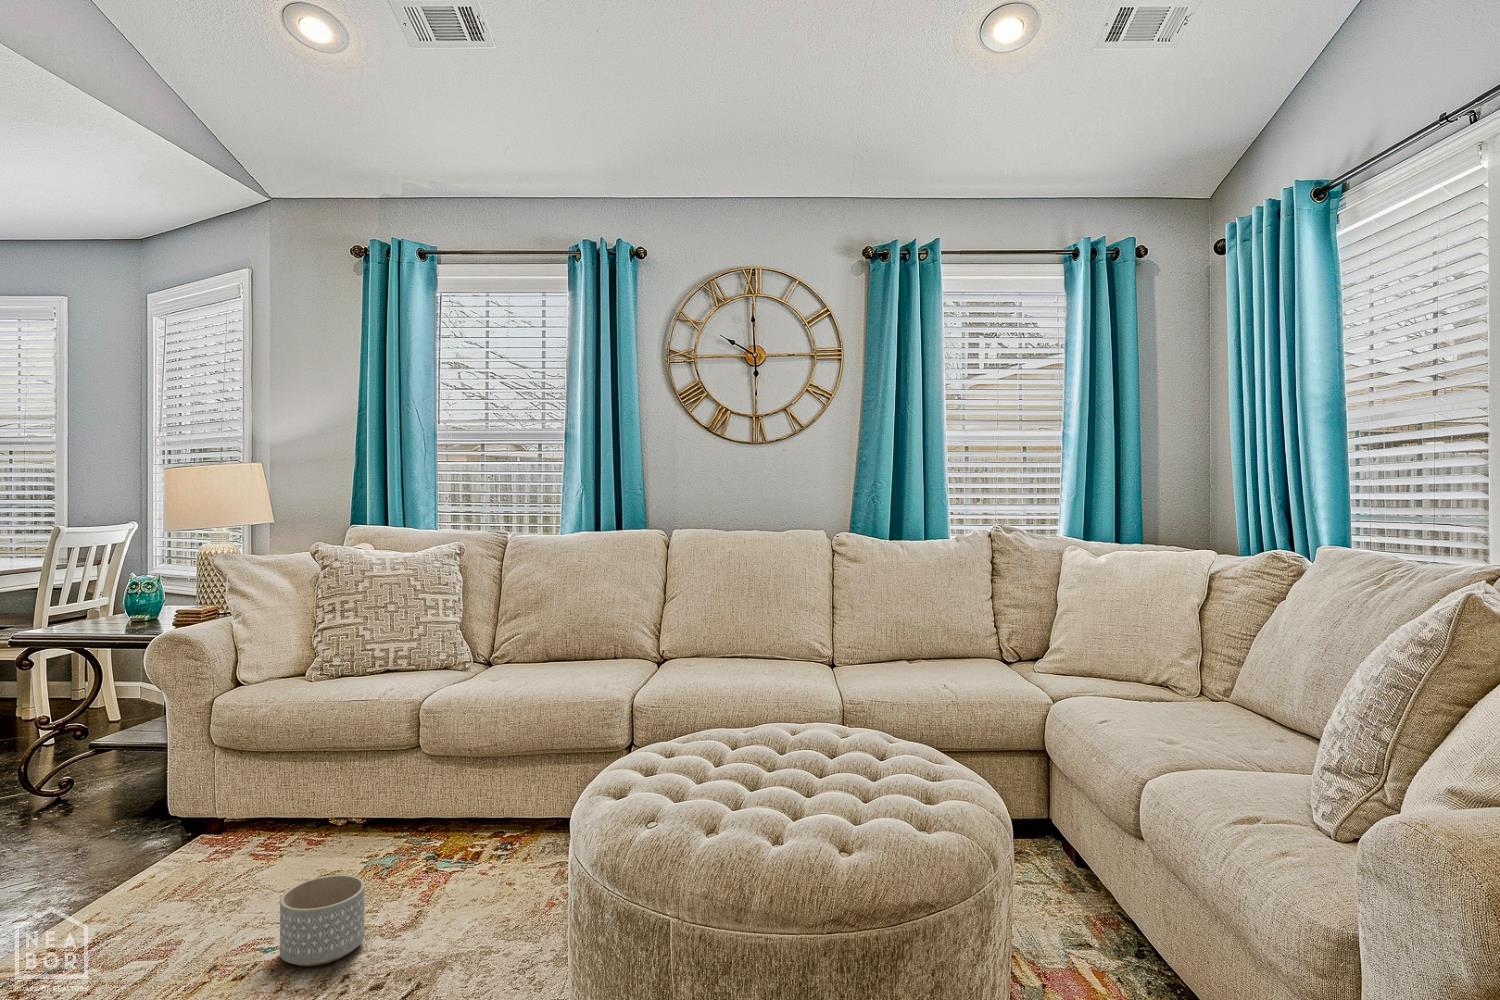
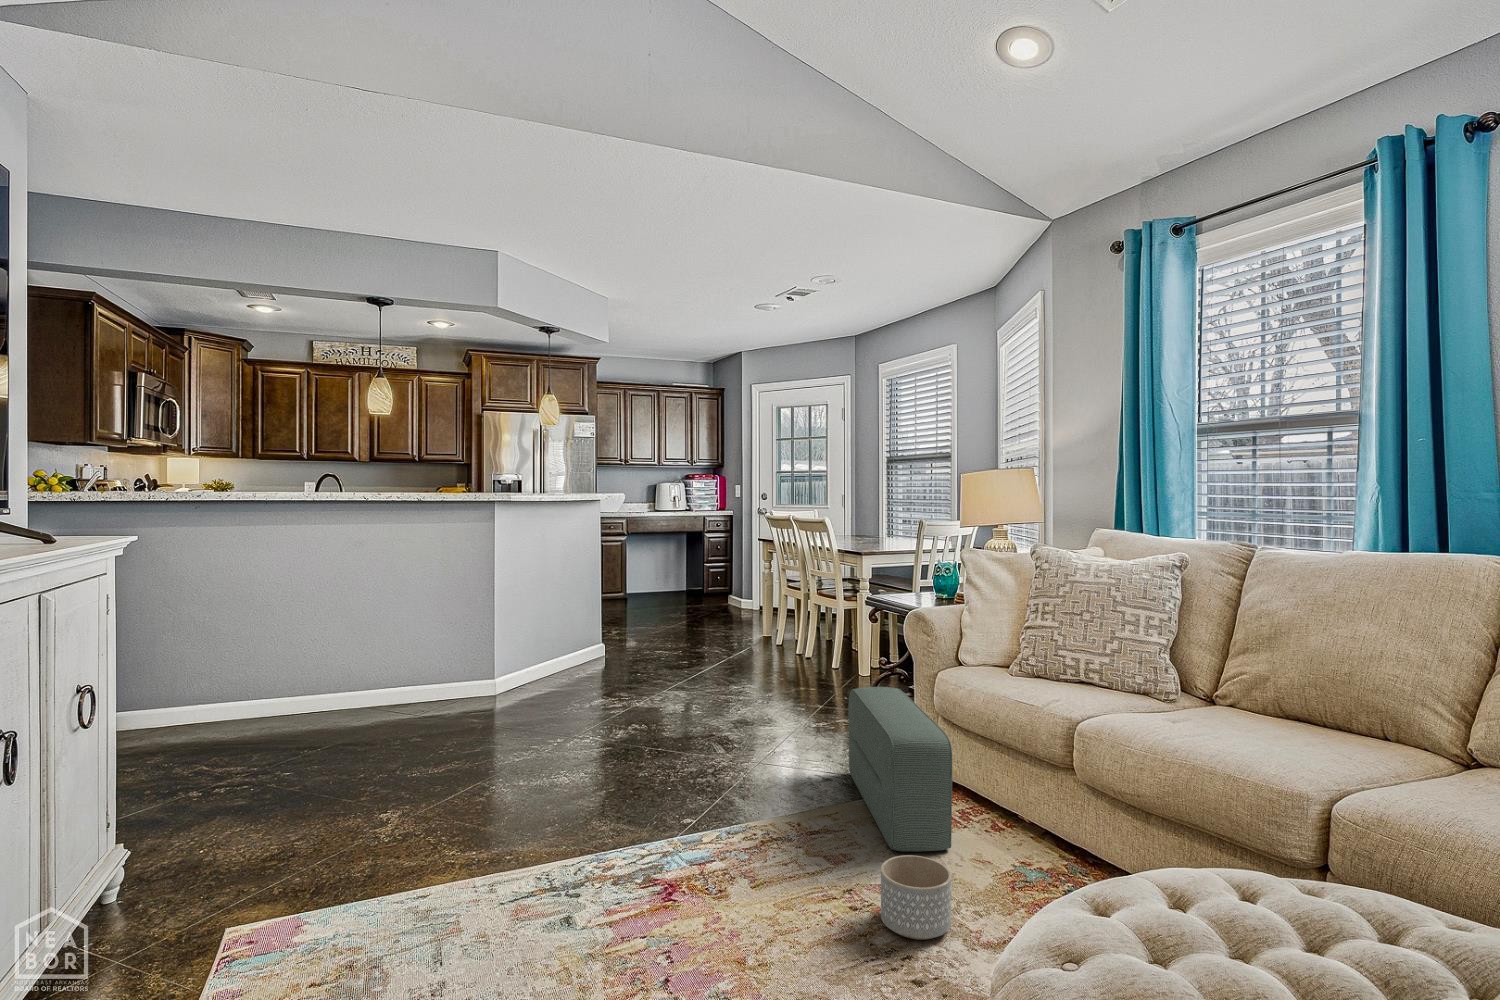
pouf: none [74,731,295,906] -> present [848,687,952,852]

